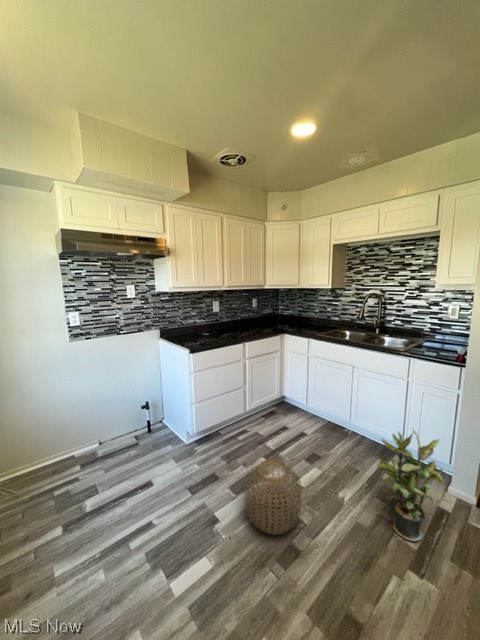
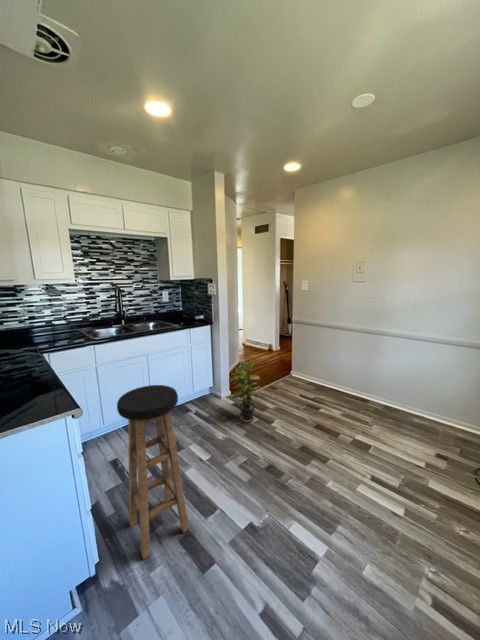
bar stool: none [204,361,248,477] -> present [117,385,189,559]
woven basket: present [244,459,301,534] -> none [222,427,271,490]

